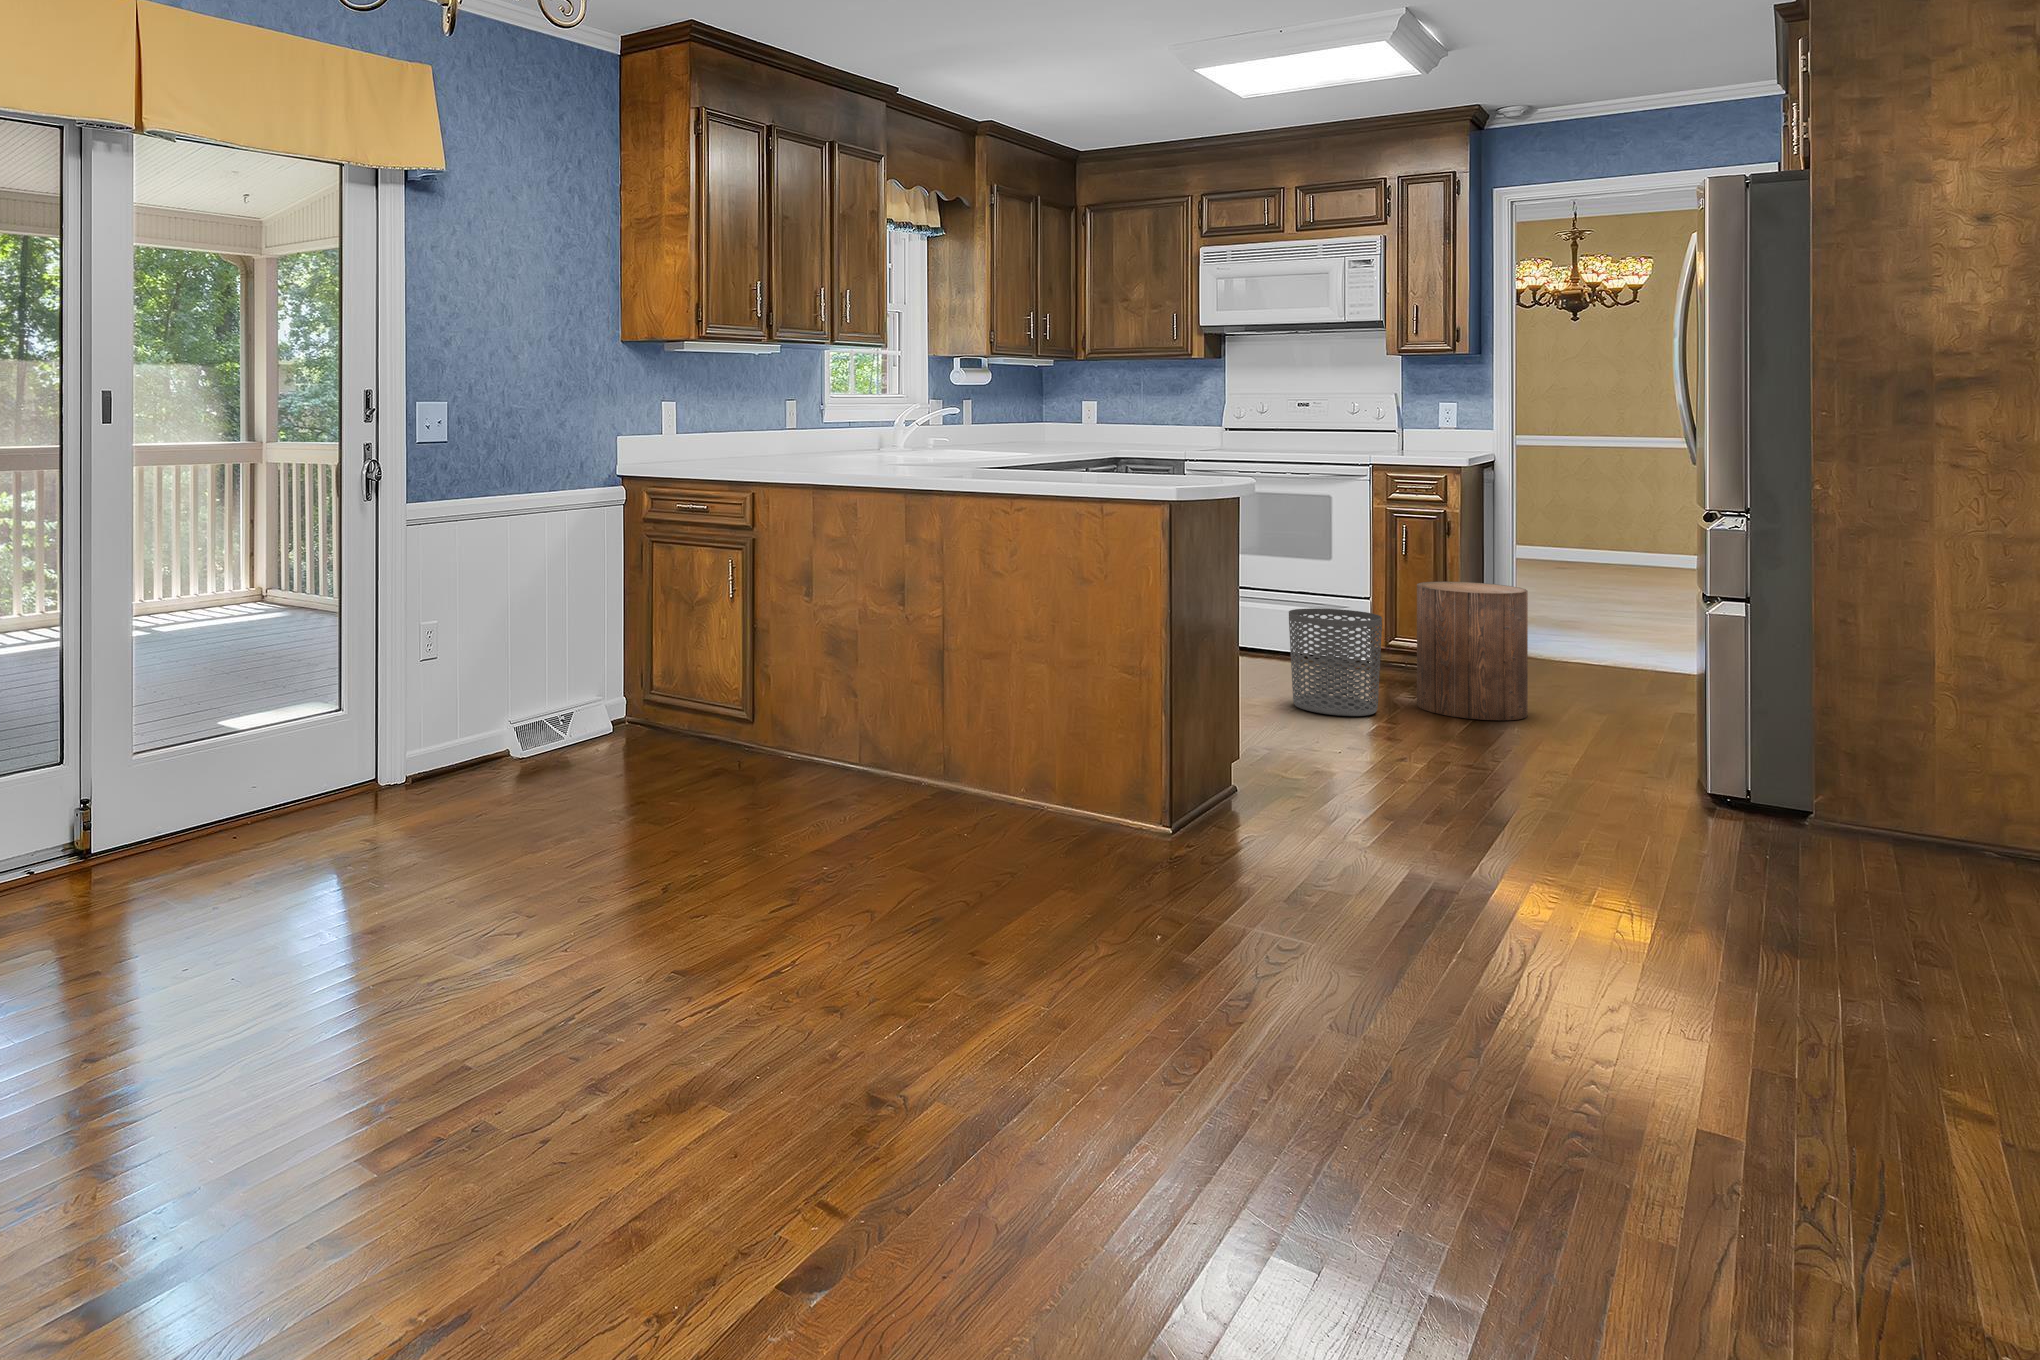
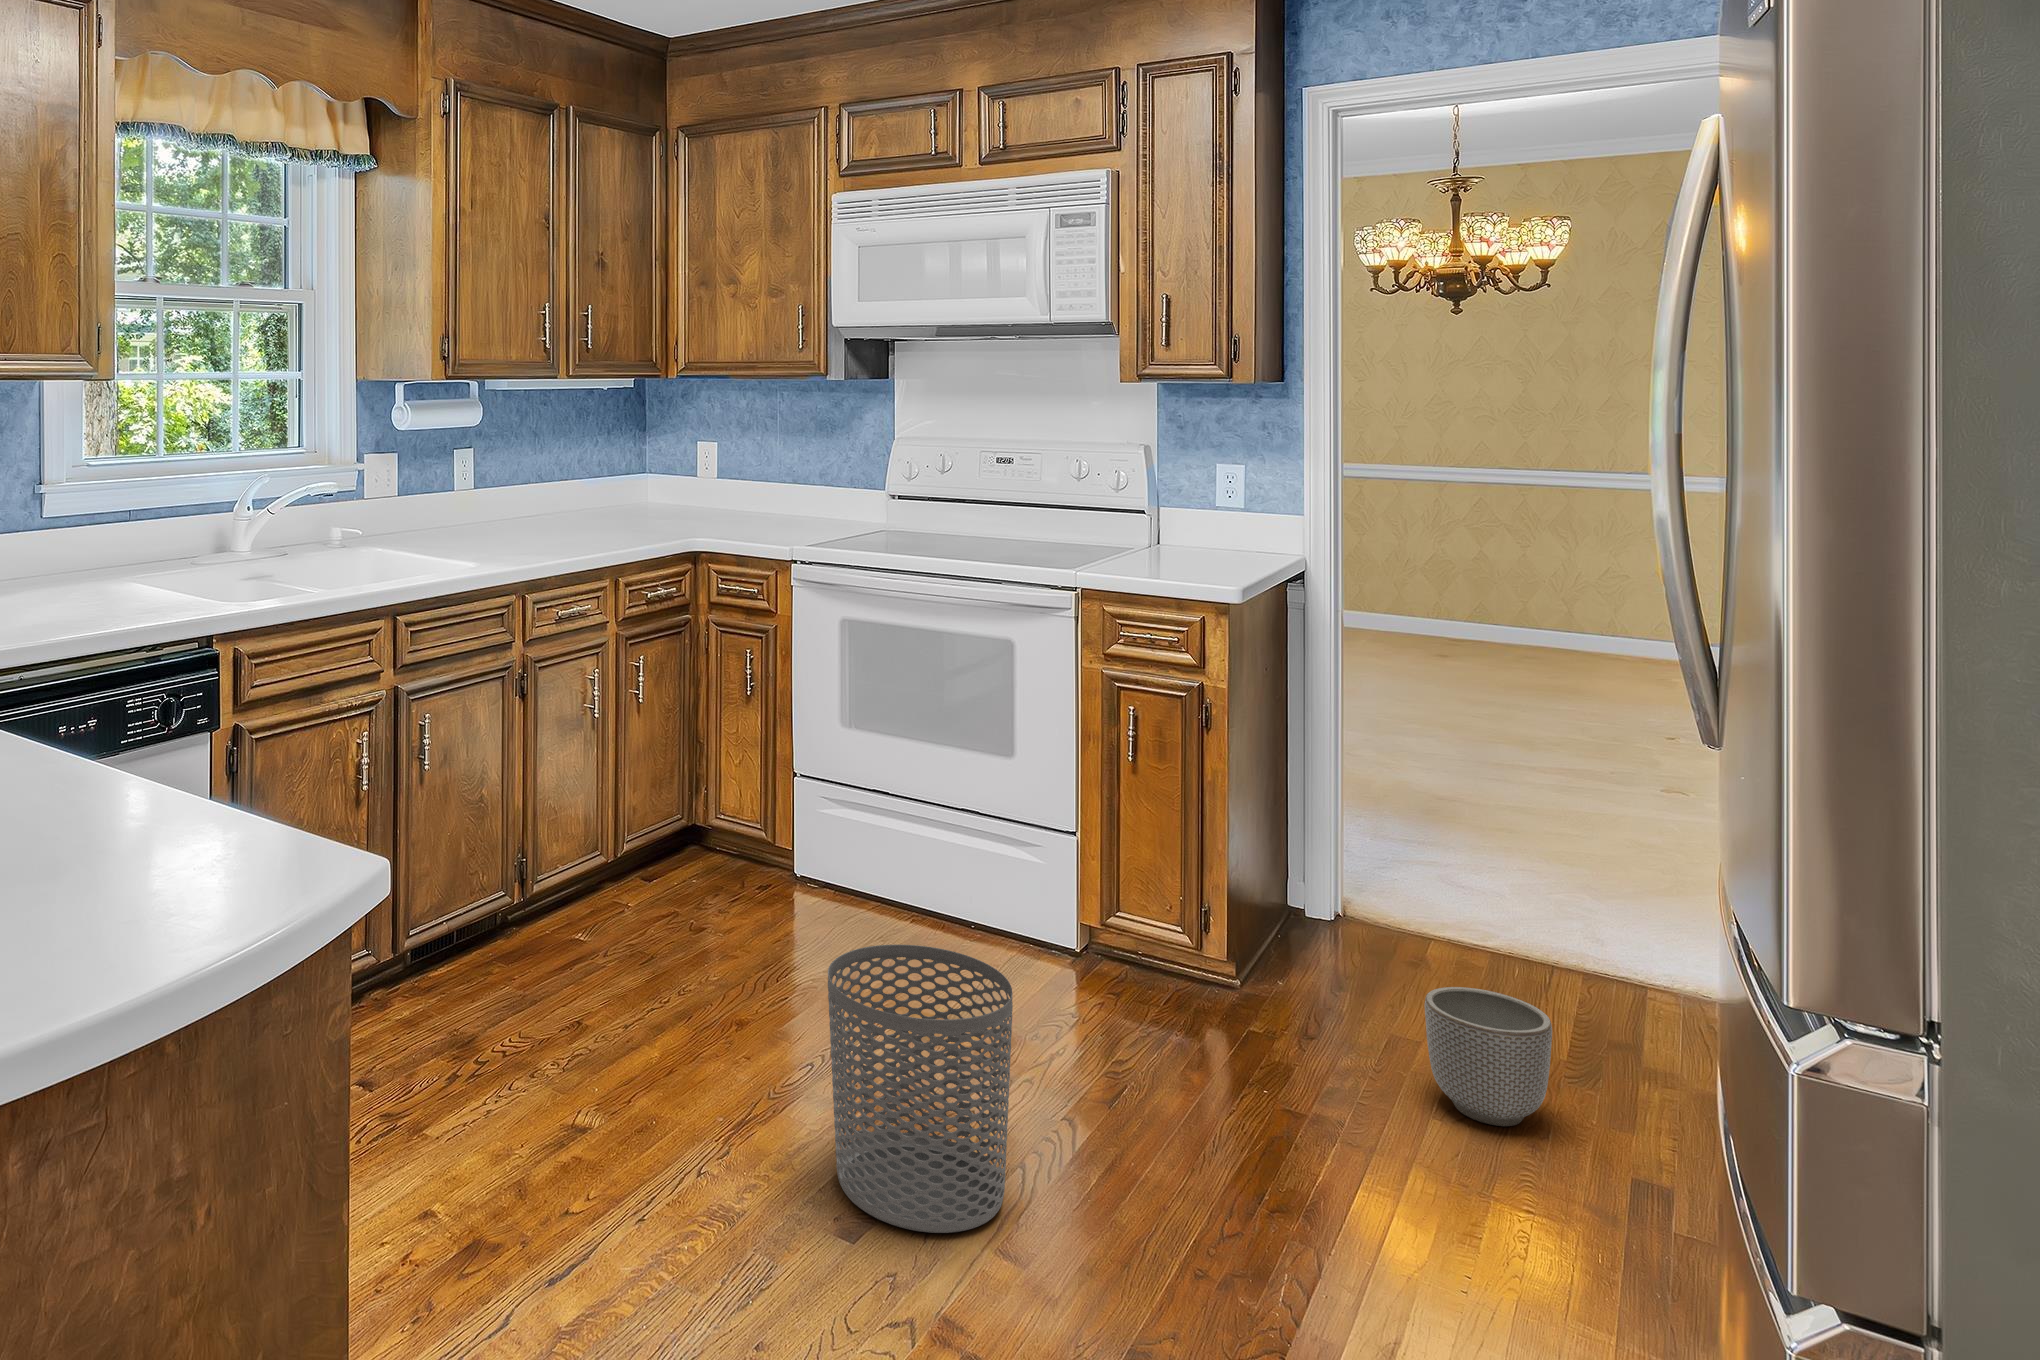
stool: present [1417,582,1528,720] -> none [1100,883,1324,1250]
planter: none [1571,643,1636,699] -> present [1425,987,1552,1126]

